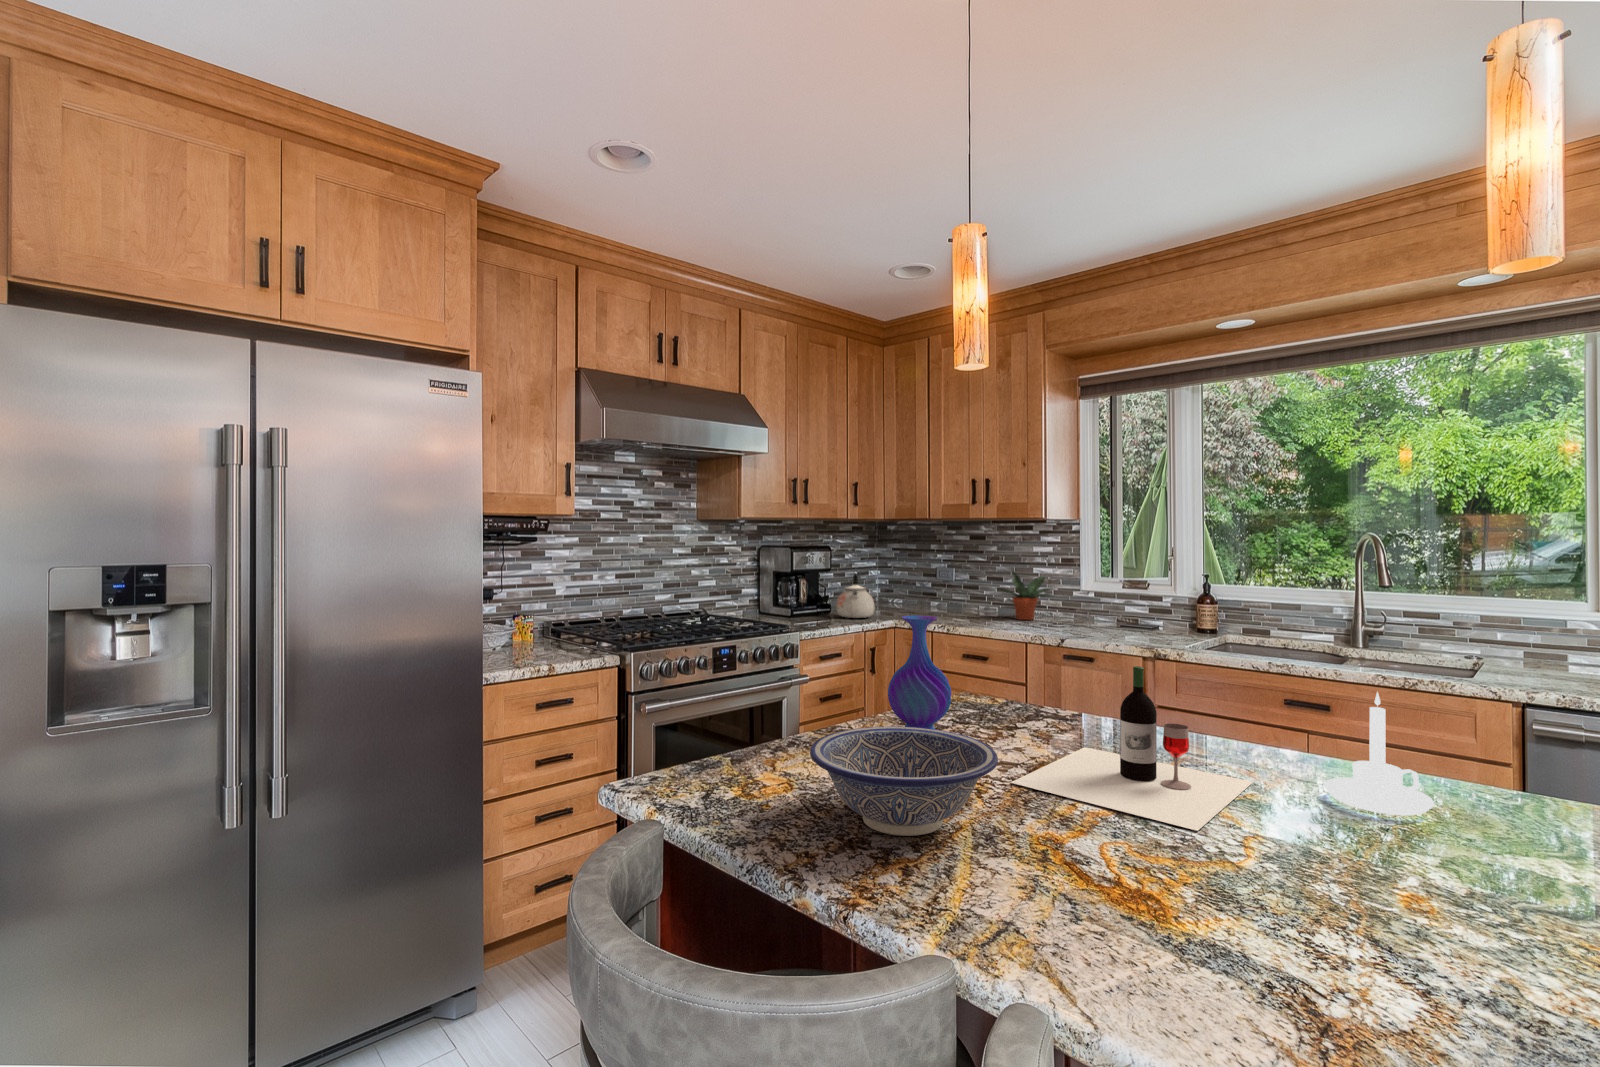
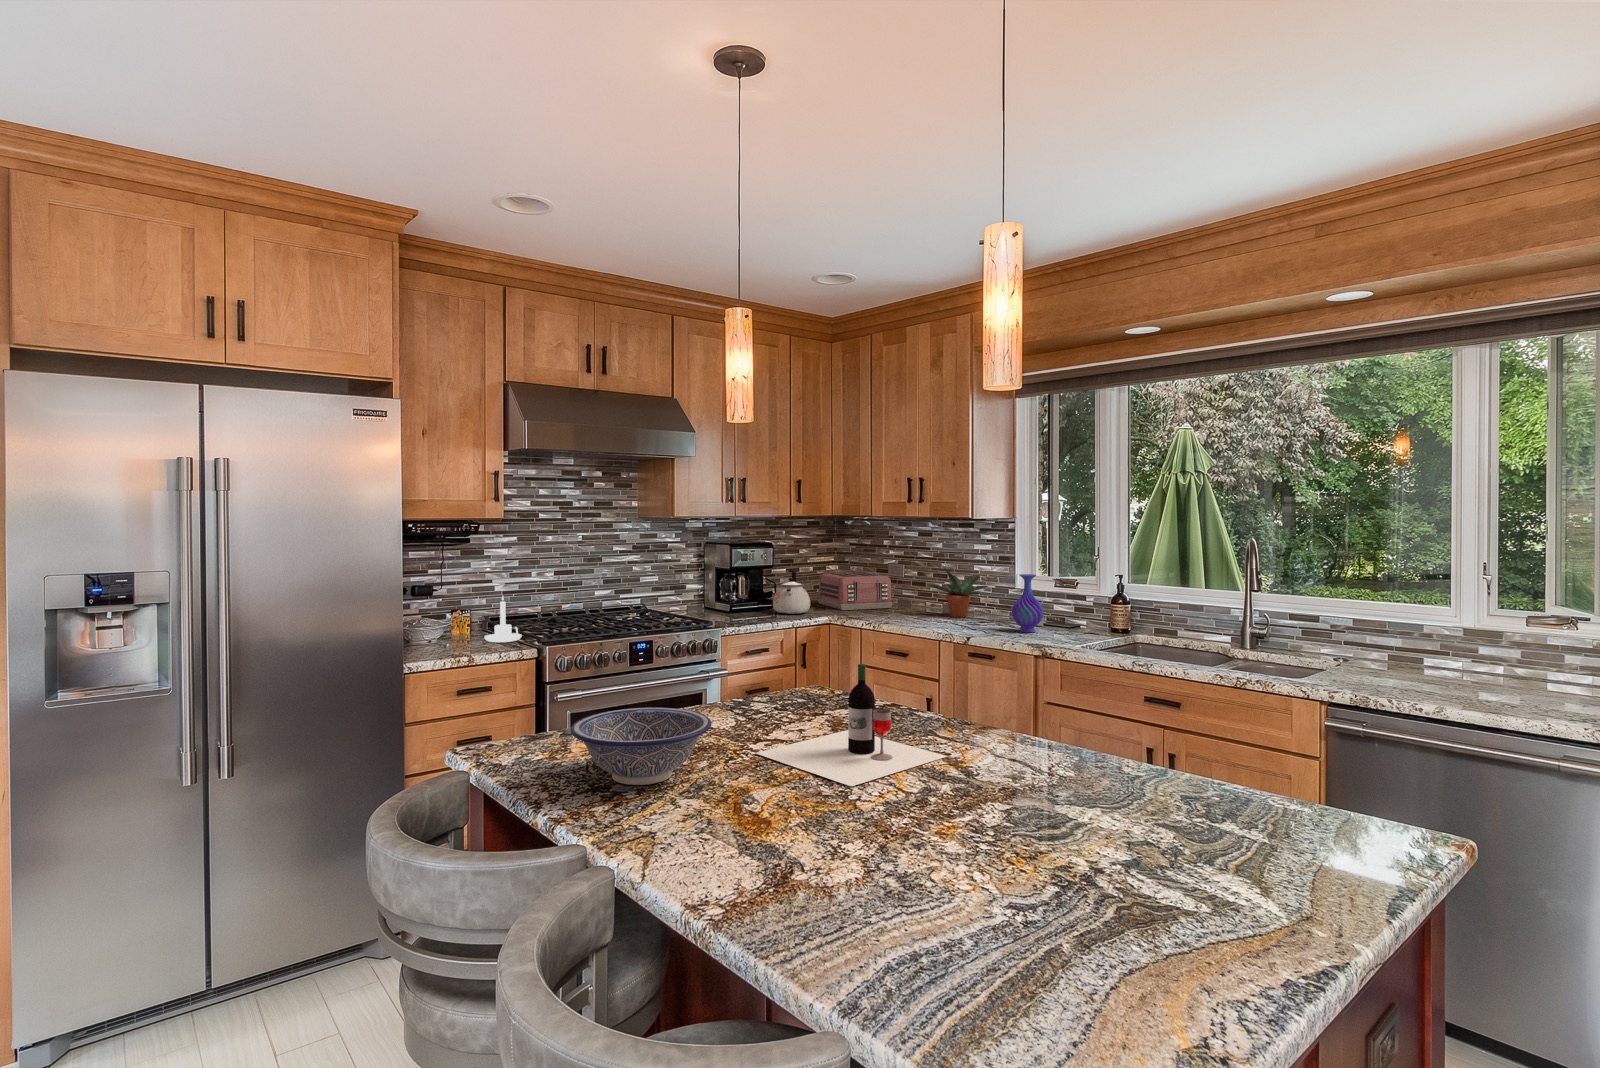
toaster: none [871,576,950,614] -> present [818,572,892,610]
vase: present [888,615,951,729] -> present [1012,574,1043,632]
candle holder: present [1325,692,1434,815] -> present [484,596,522,642]

